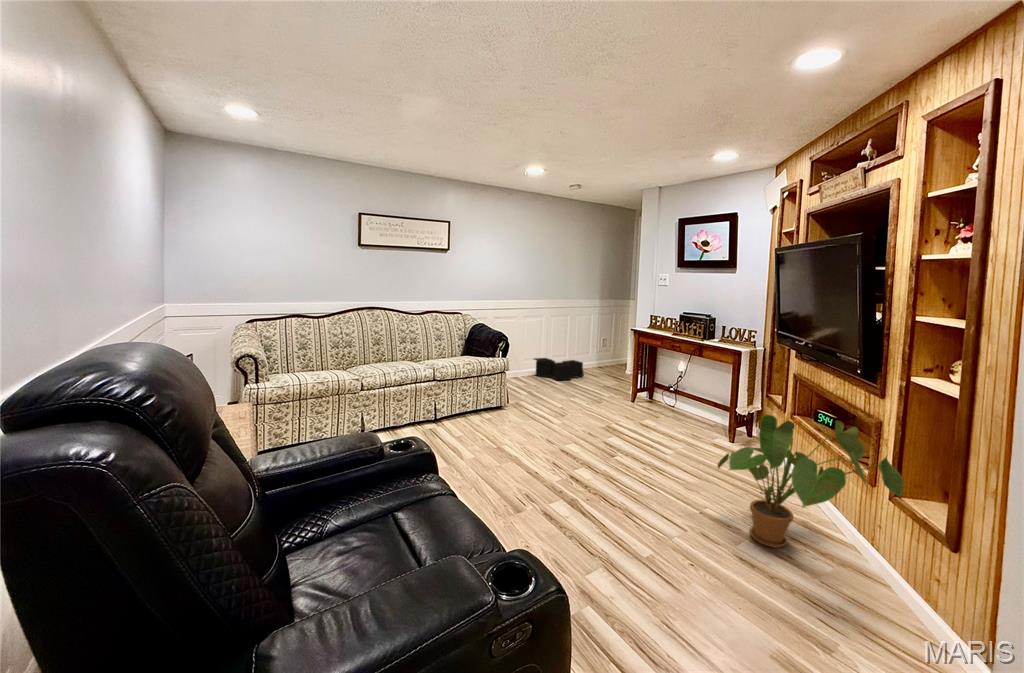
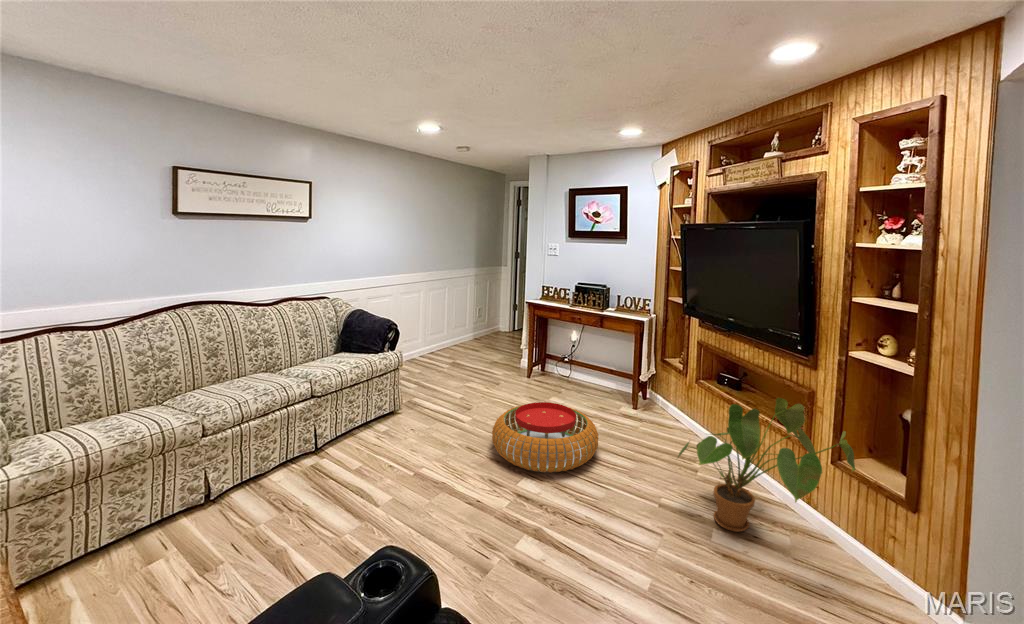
storage bin: present [534,358,584,380] -> none [411,337,468,363]
pouf: none [565,411,665,470] -> present [492,402,599,473]

